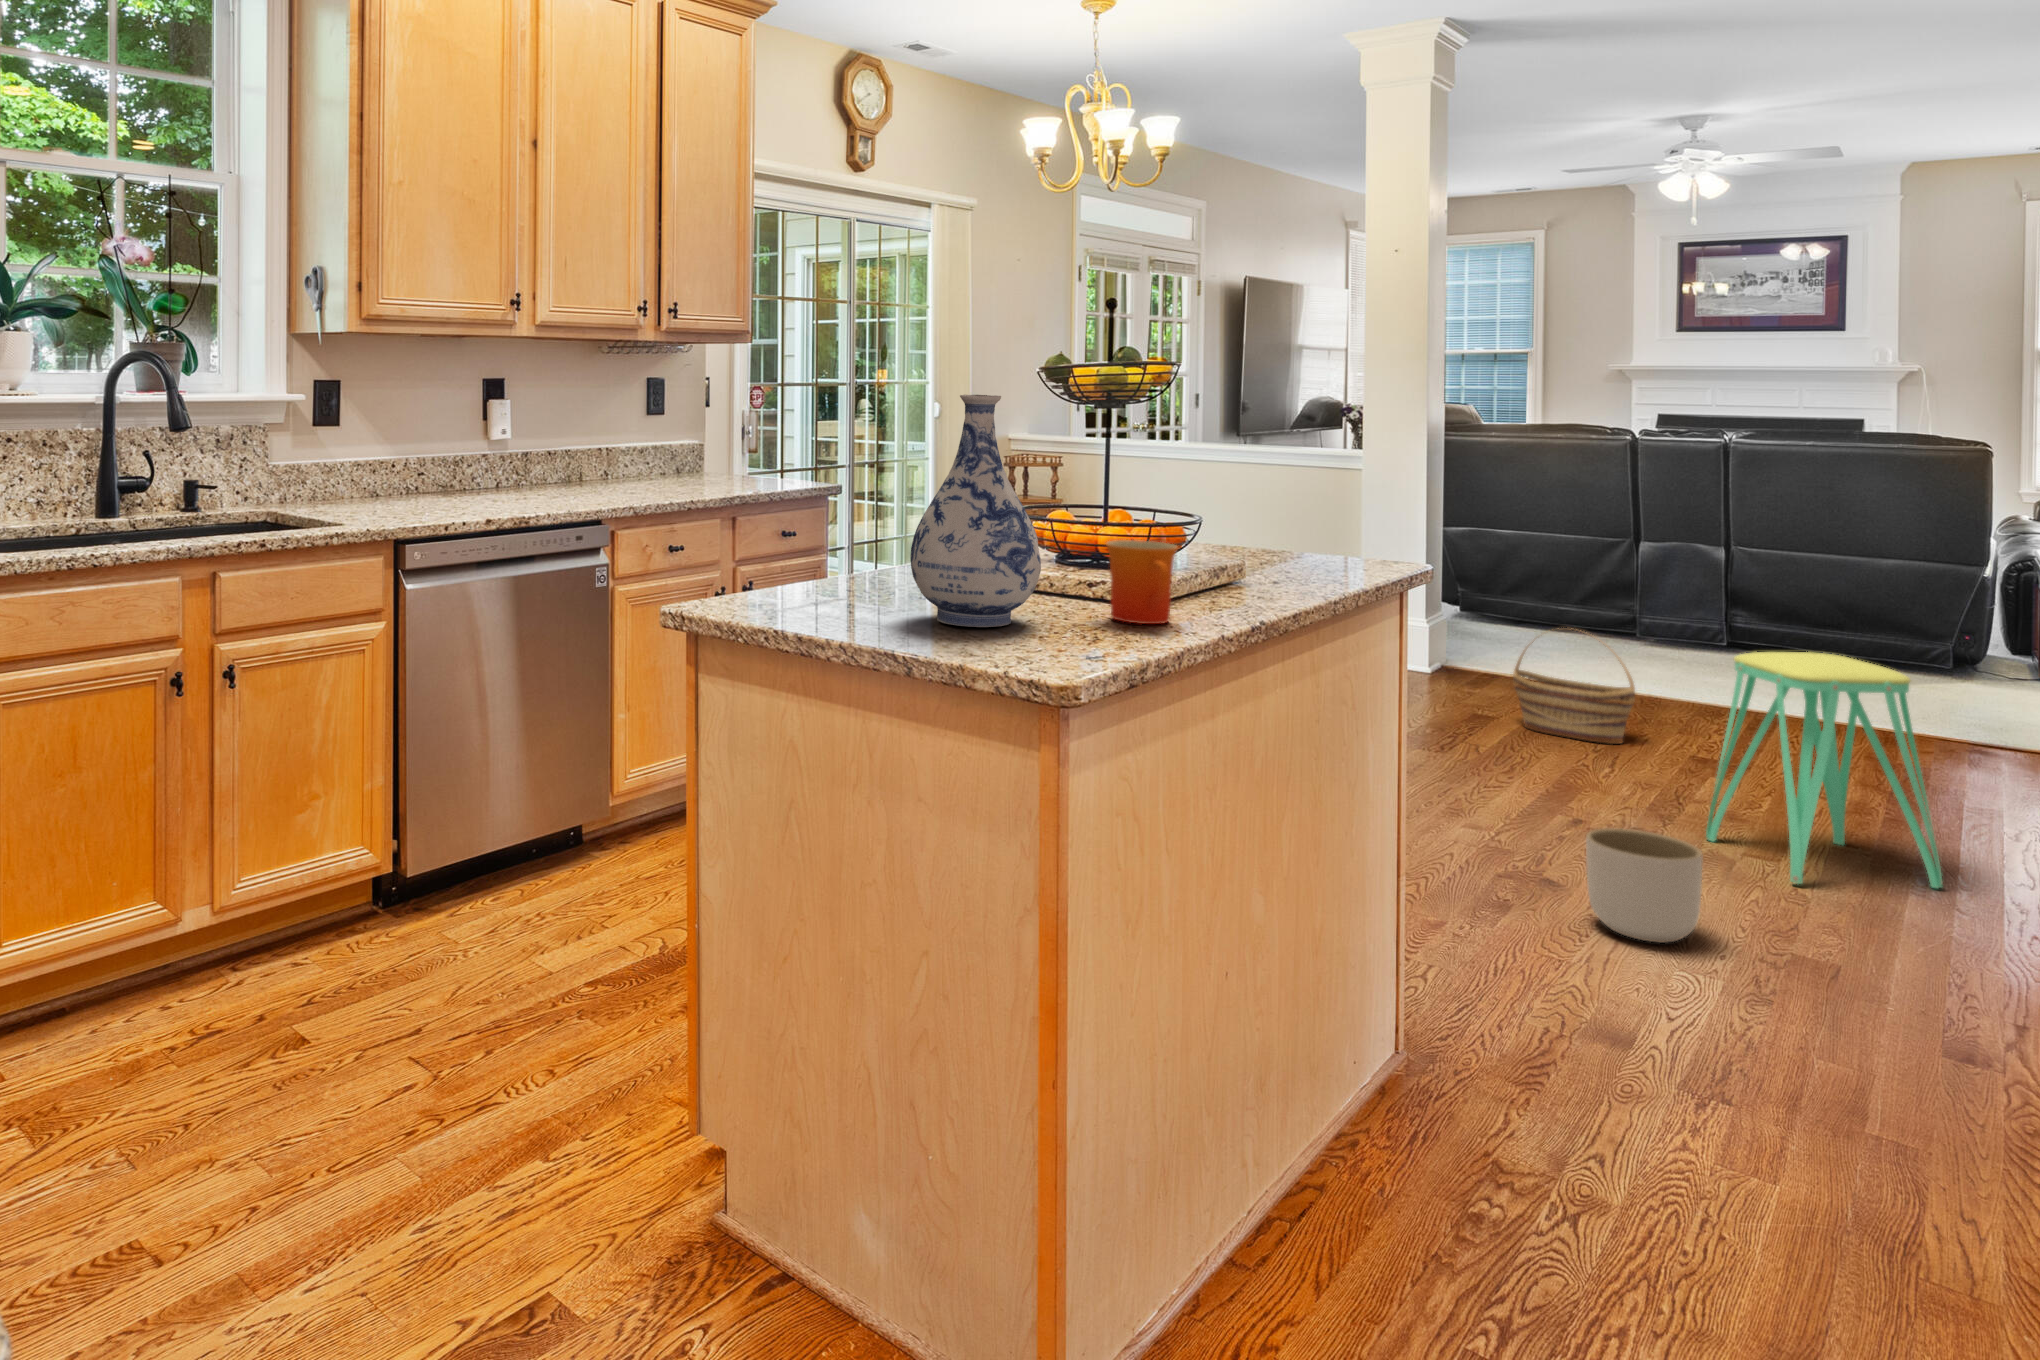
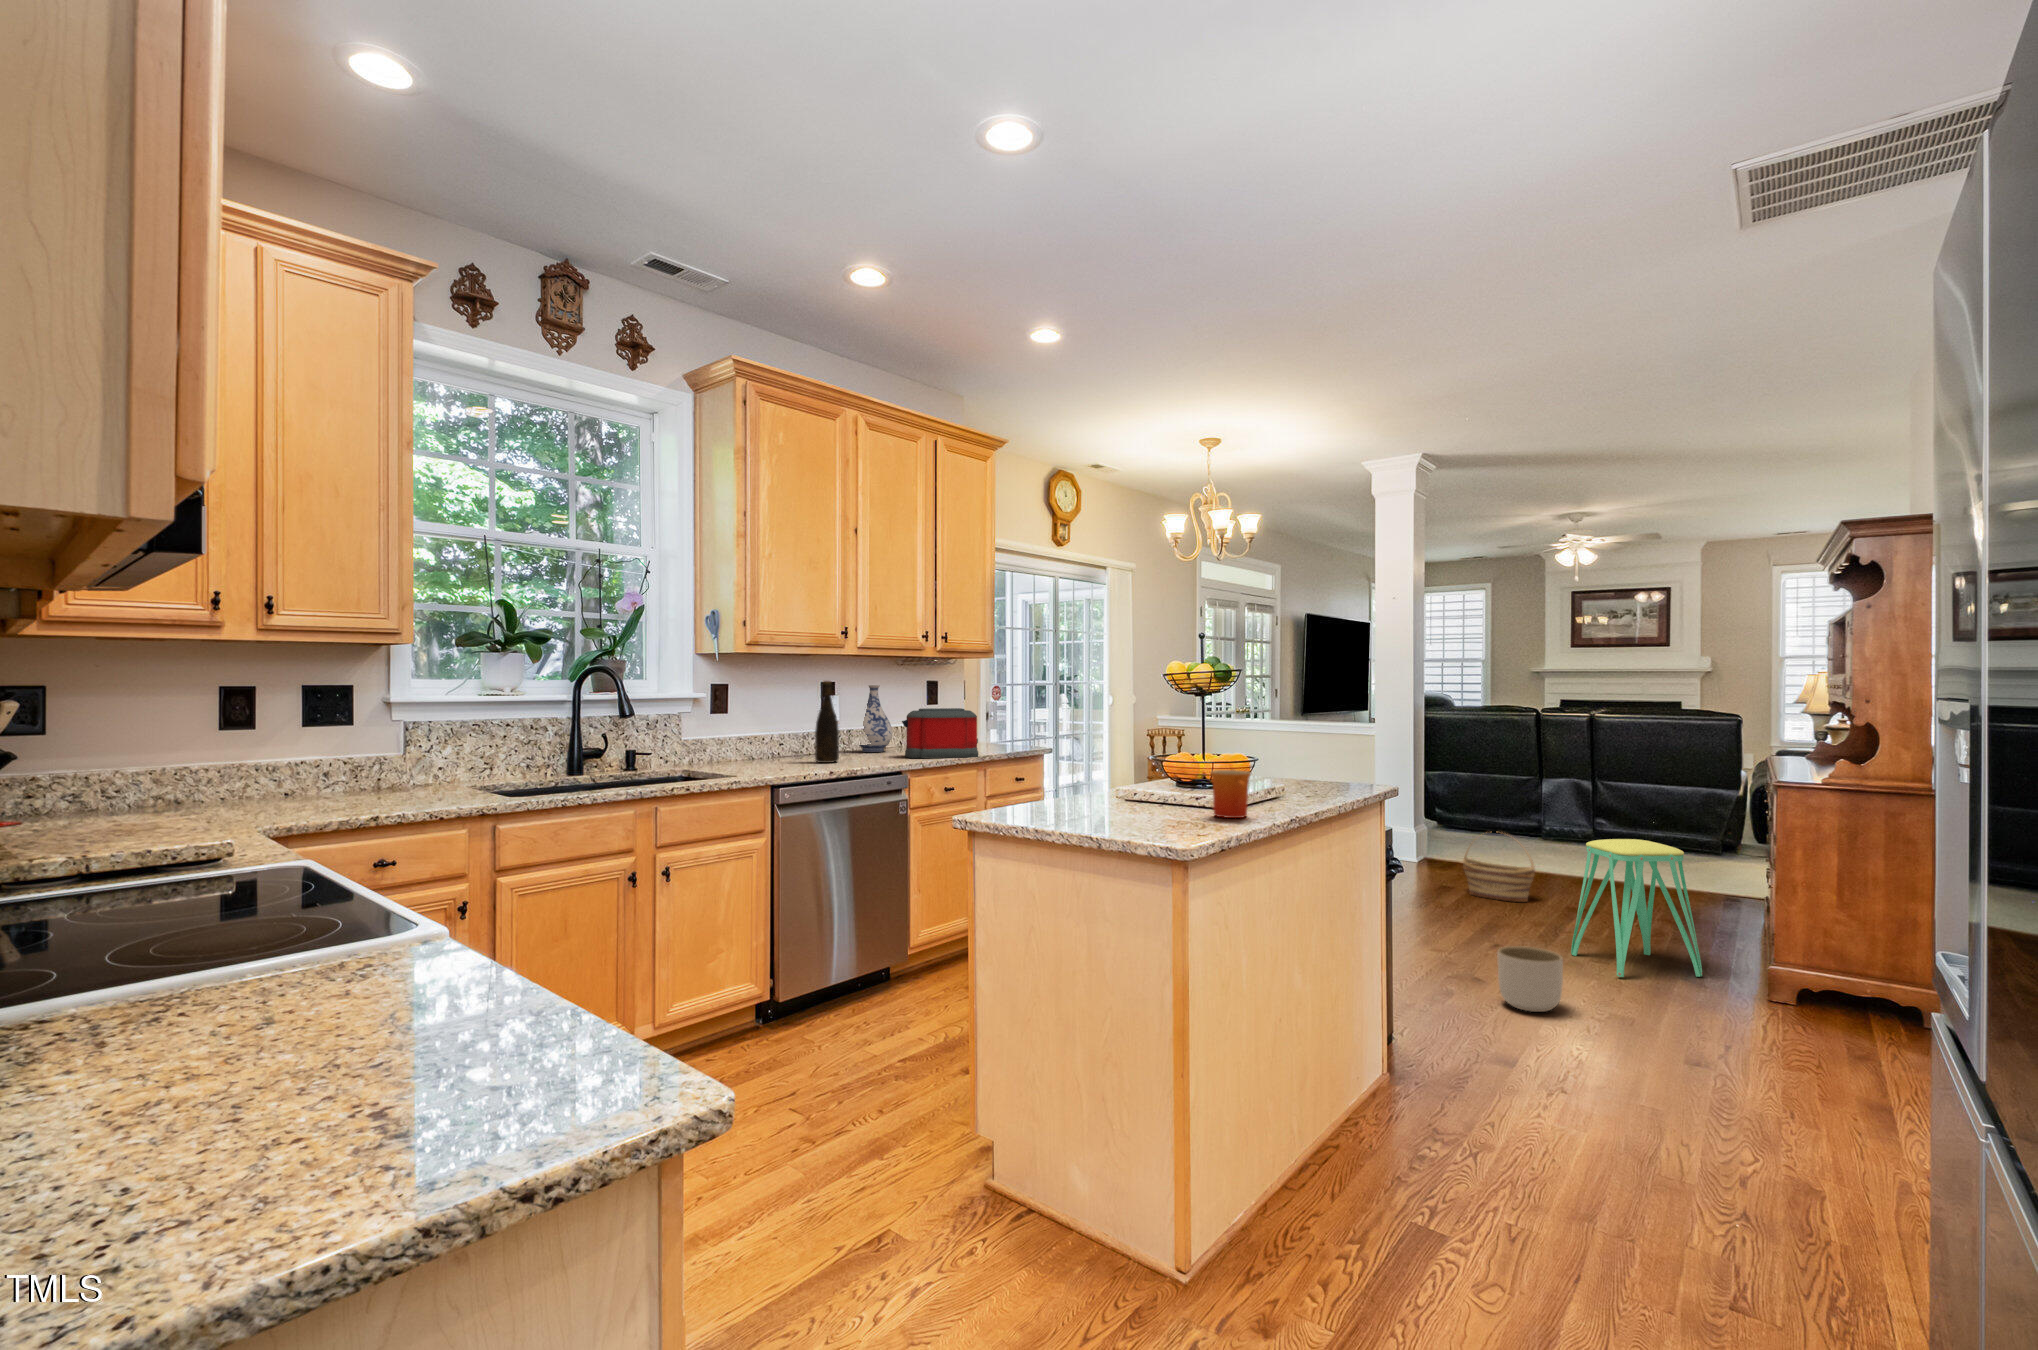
bottle: none [482,376,519,503] -> present [815,681,839,763]
vase: present [910,395,1041,627] -> present [859,685,892,752]
toaster: none [617,420,735,497] -> present [902,708,978,758]

